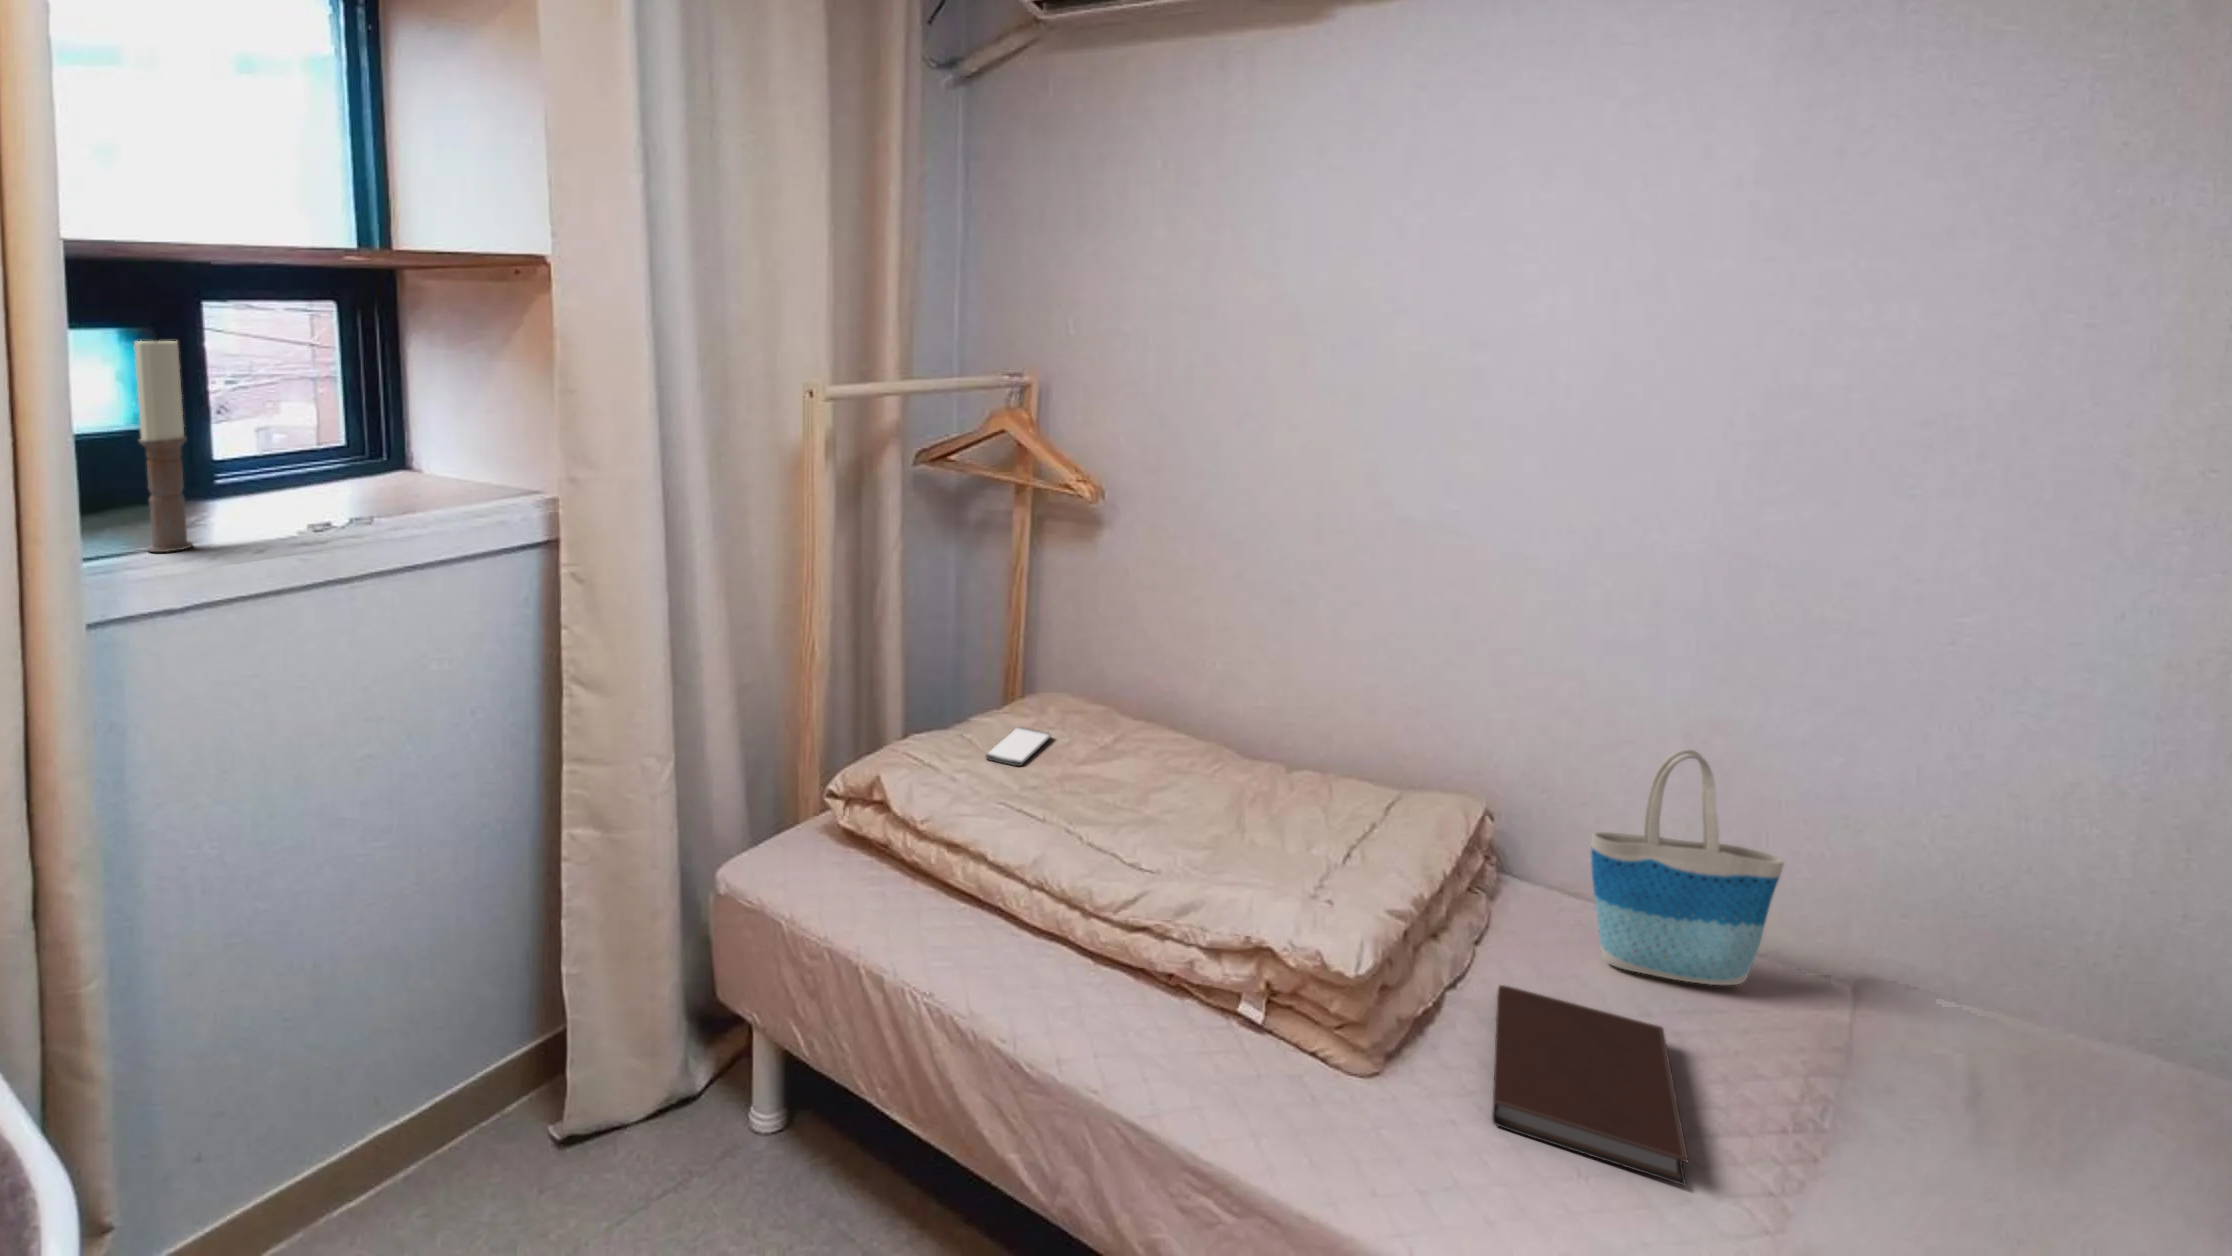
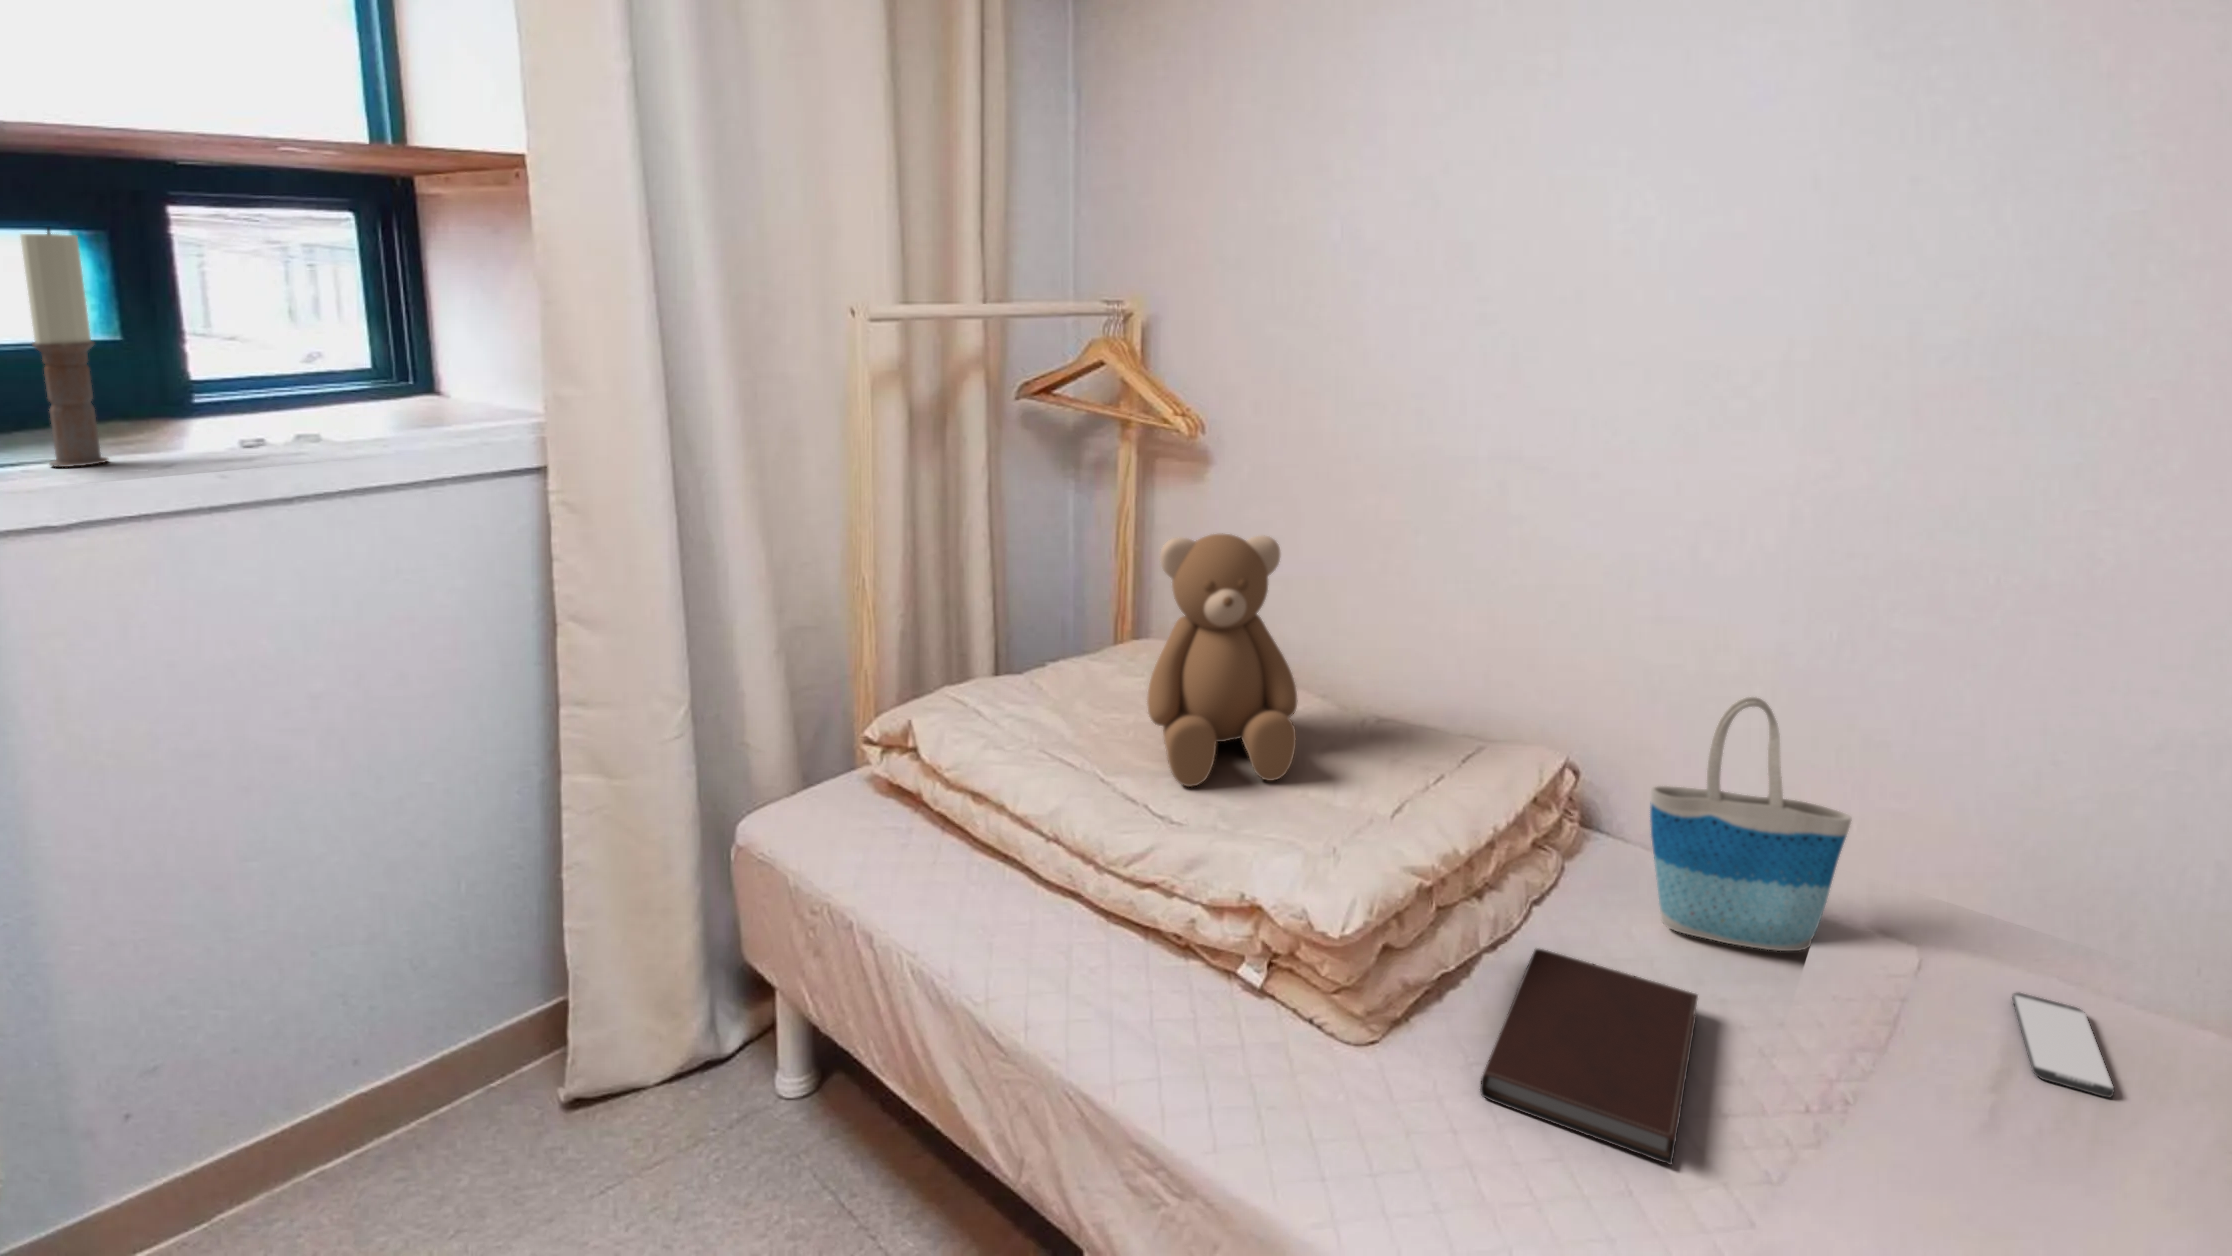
teddy bear: none [1096,596,1244,835] -> present [1147,533,1298,787]
smartphone: present [986,727,1051,766] -> present [2012,993,2114,1098]

